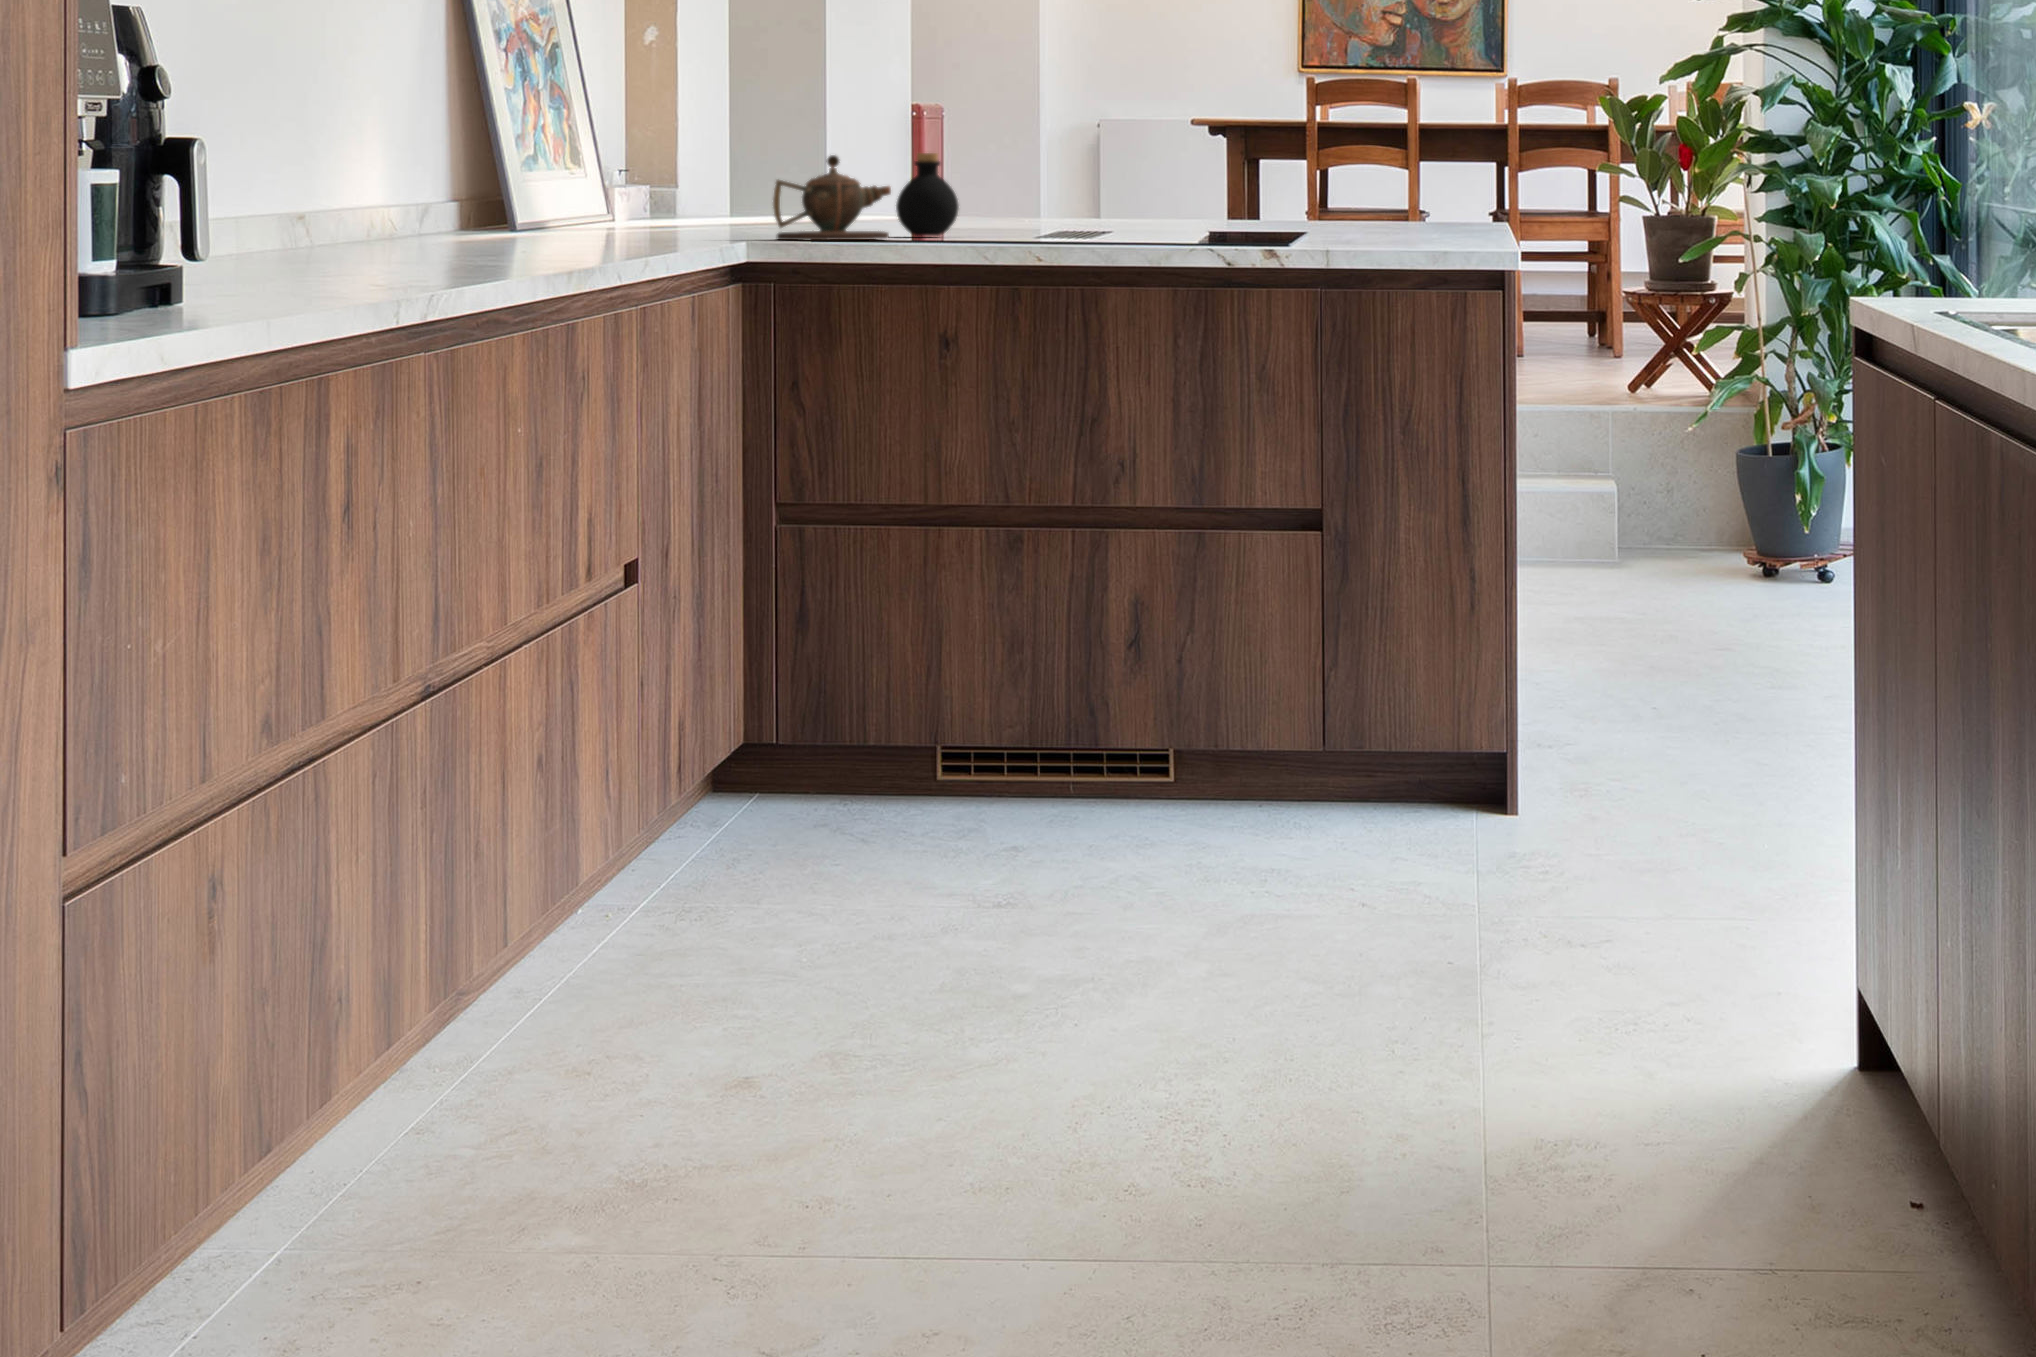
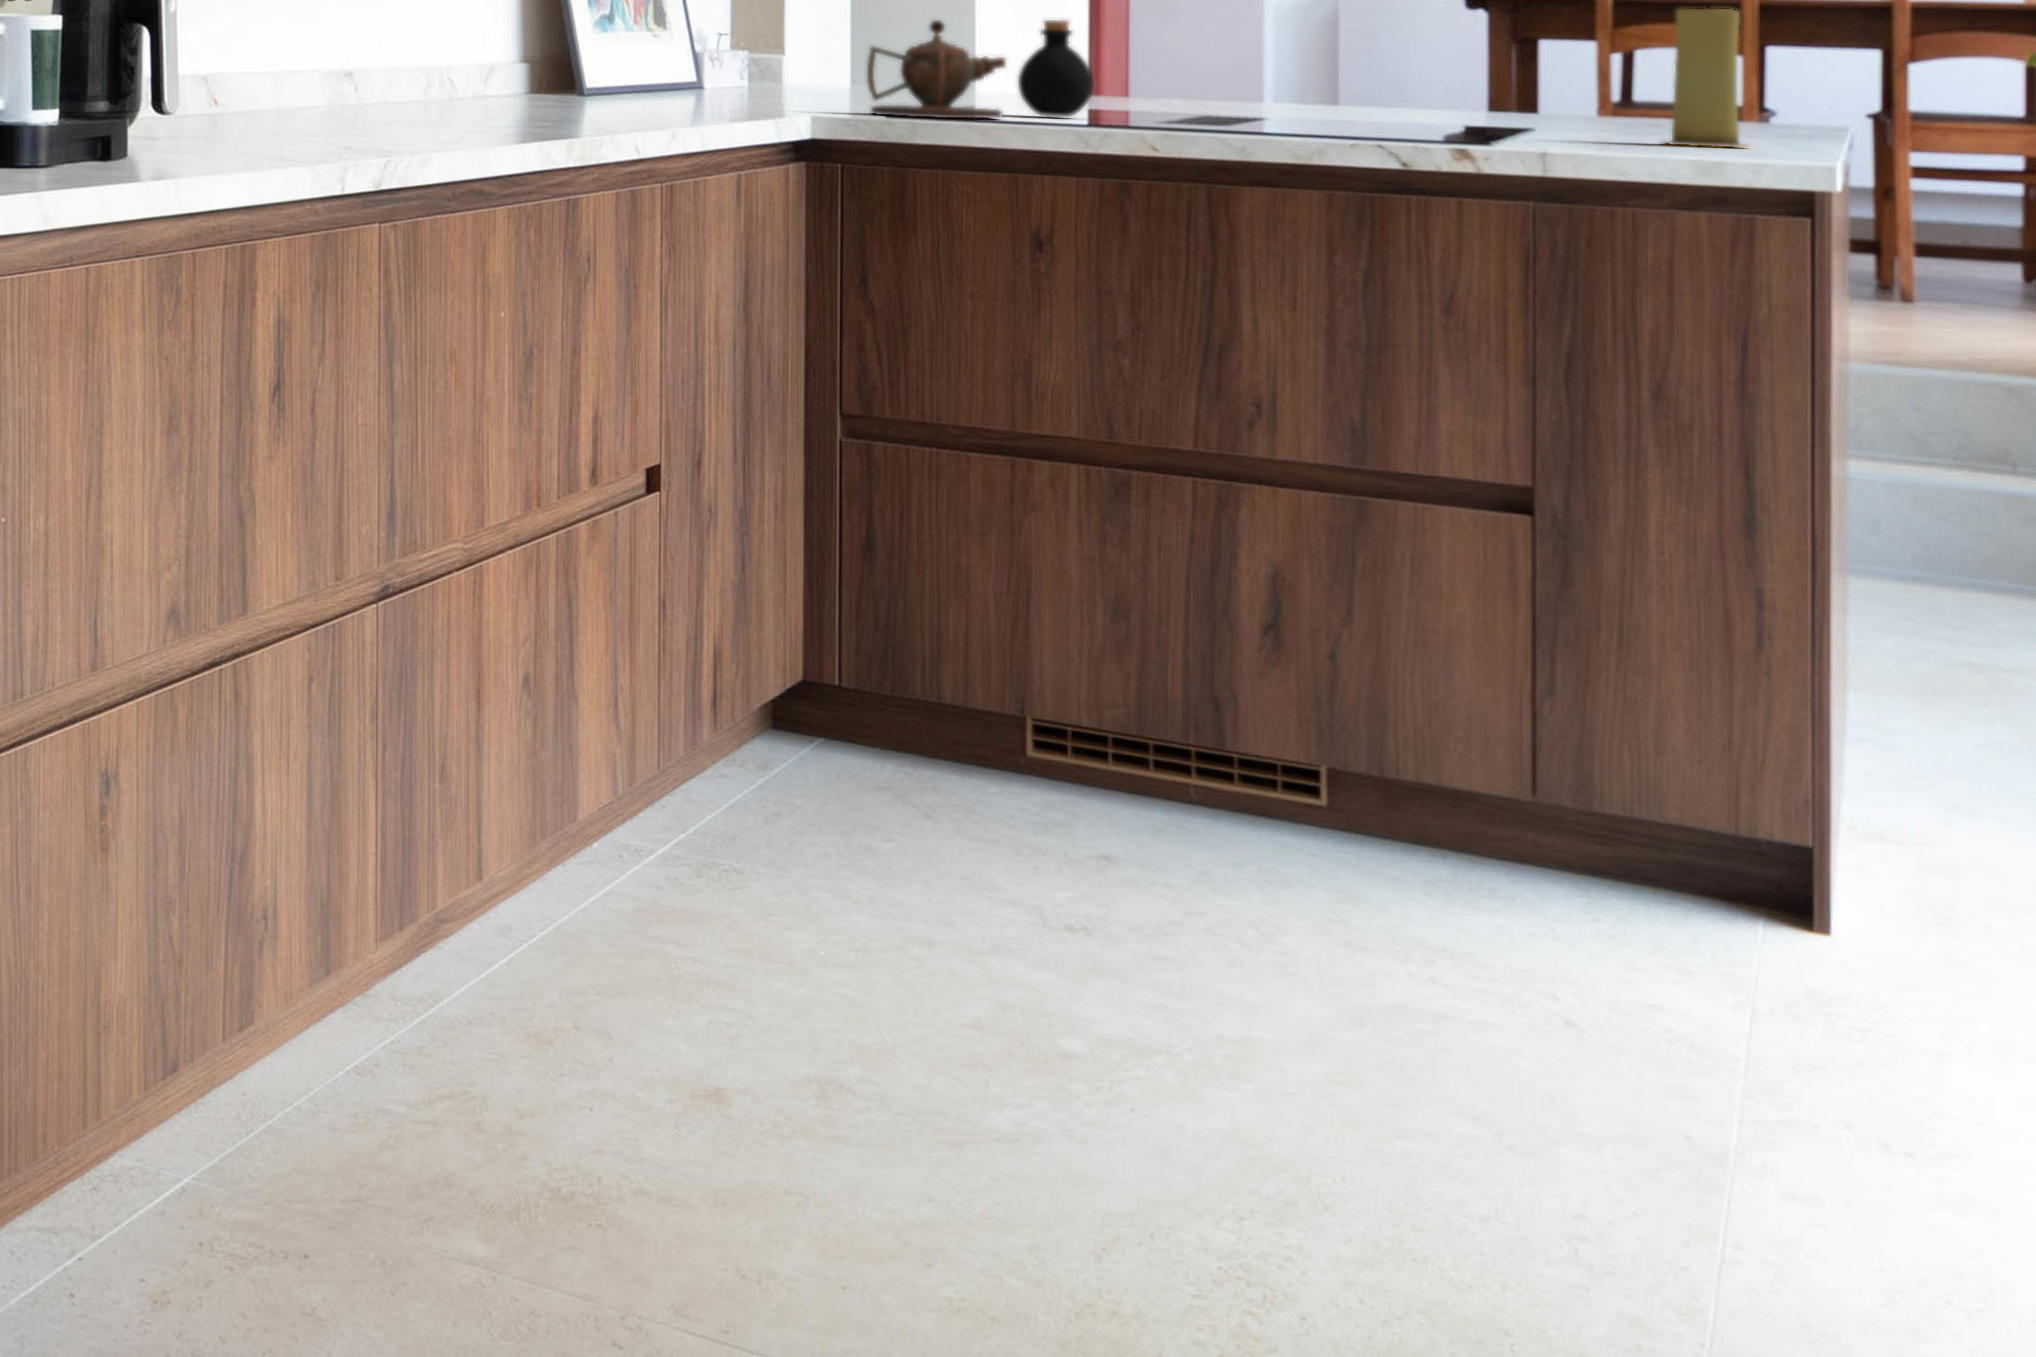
candle: none [1377,132,1438,239] -> present [1666,9,1744,147]

